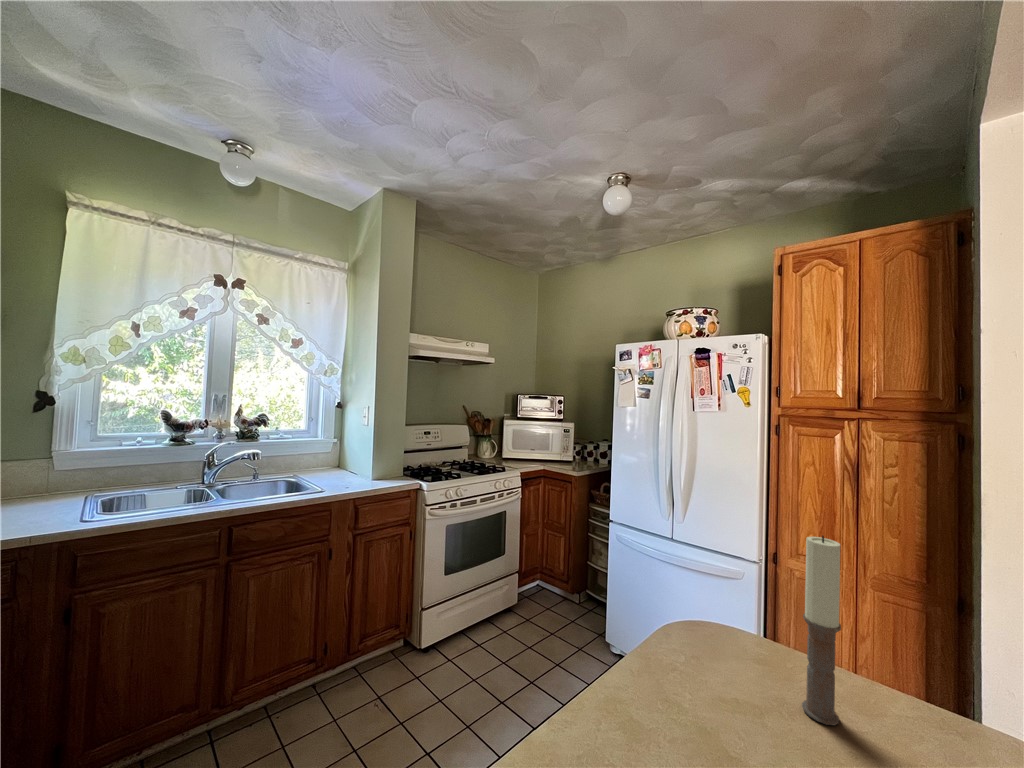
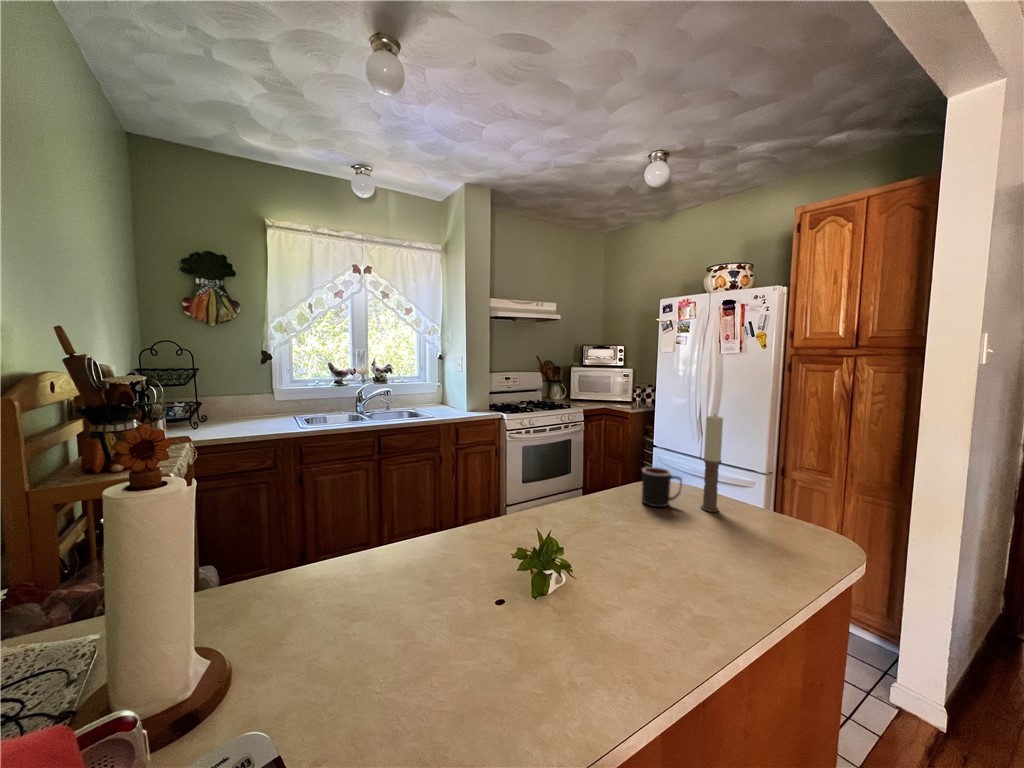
mug: none [697,628,775,722] -> present [642,467,682,507]

